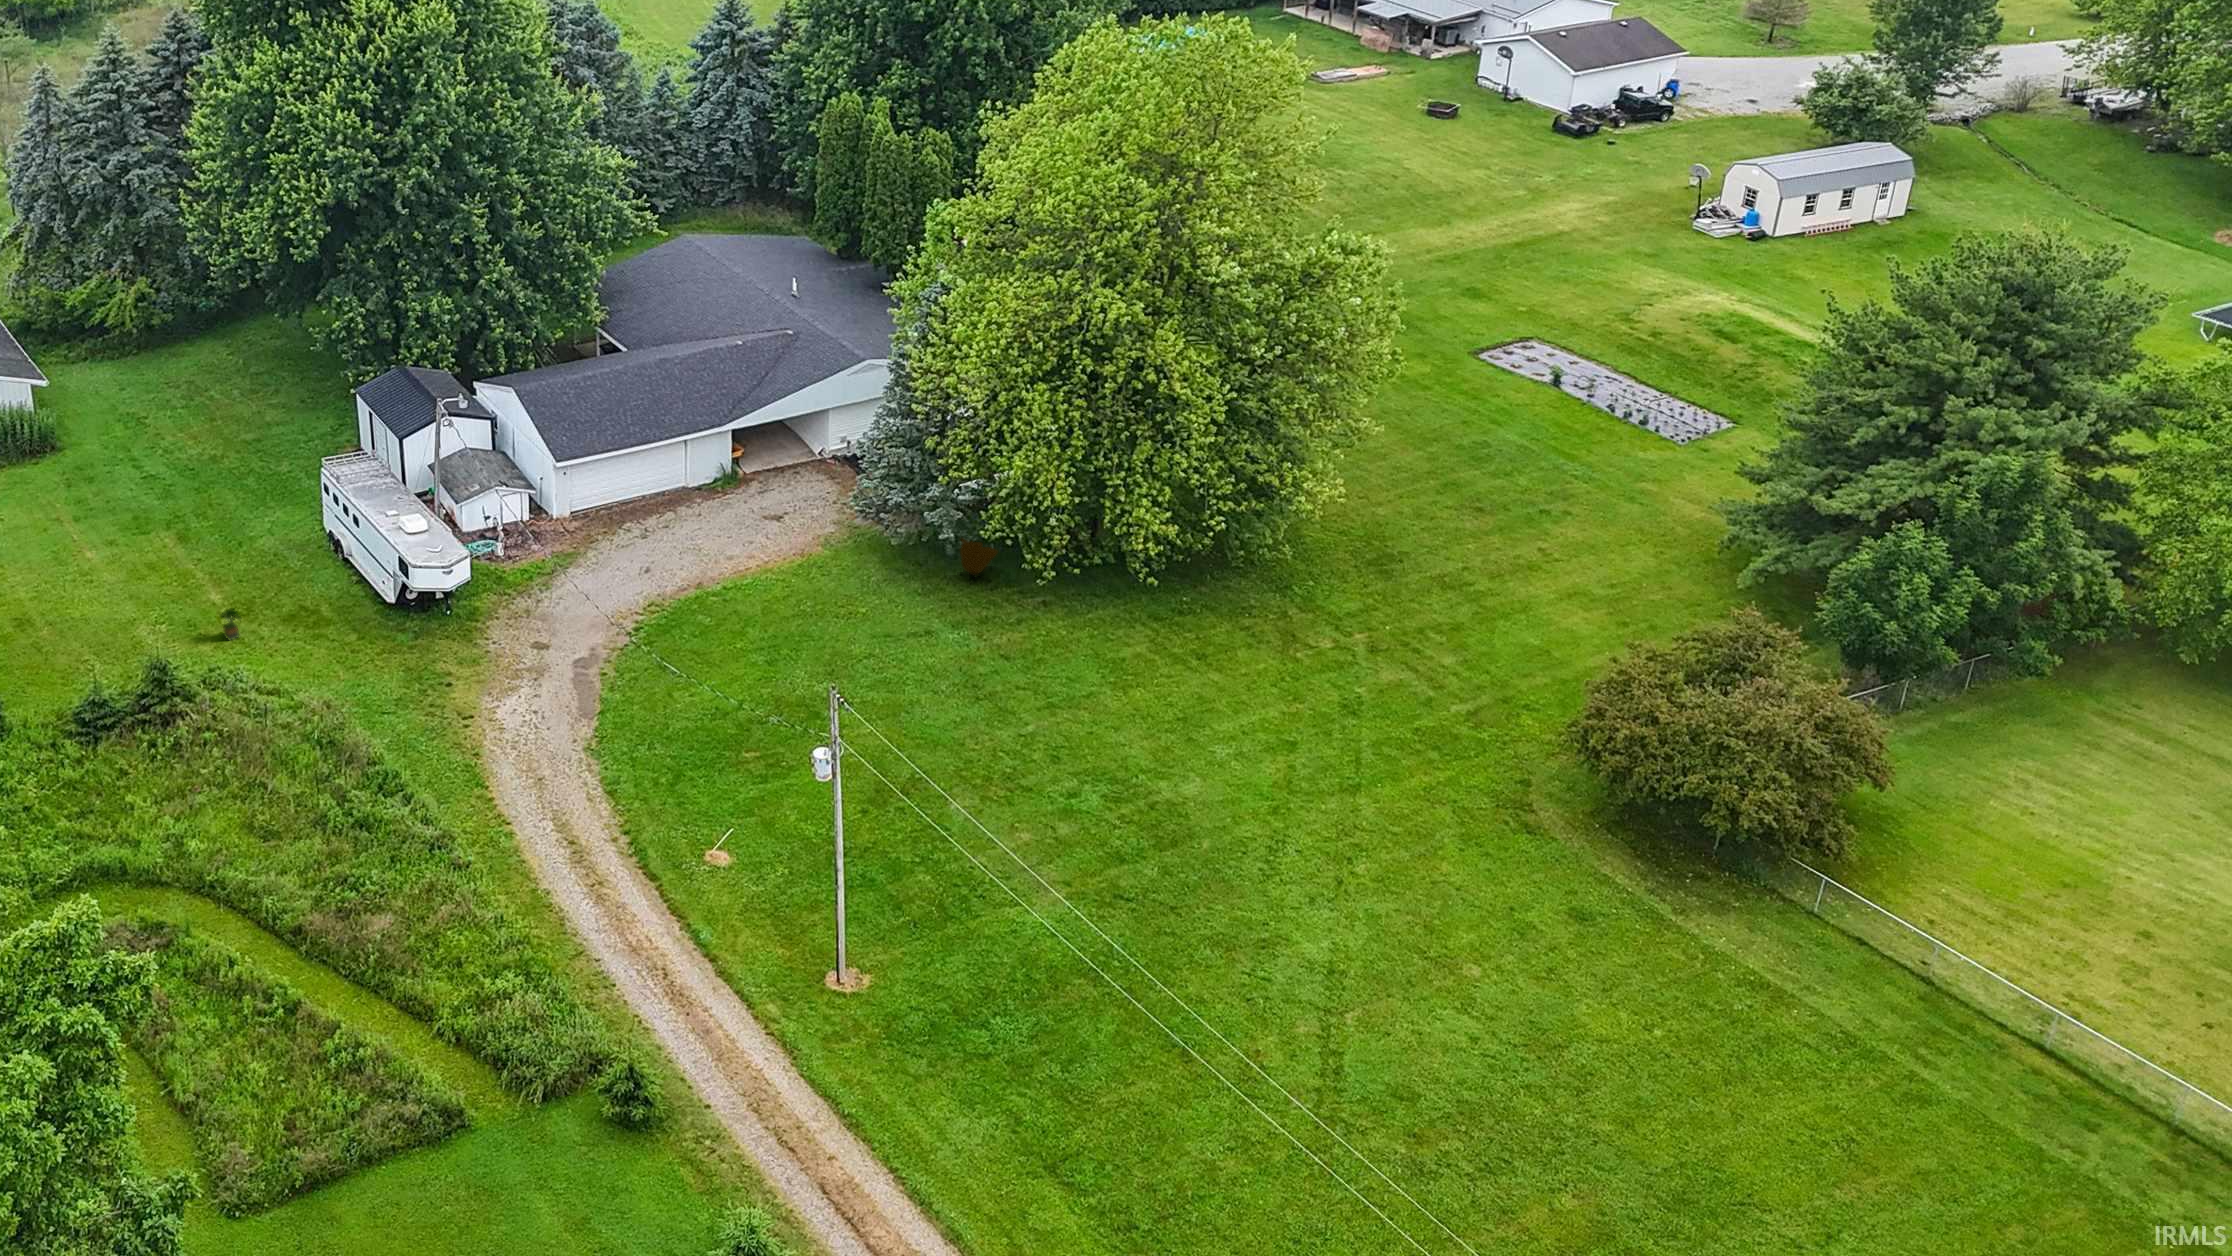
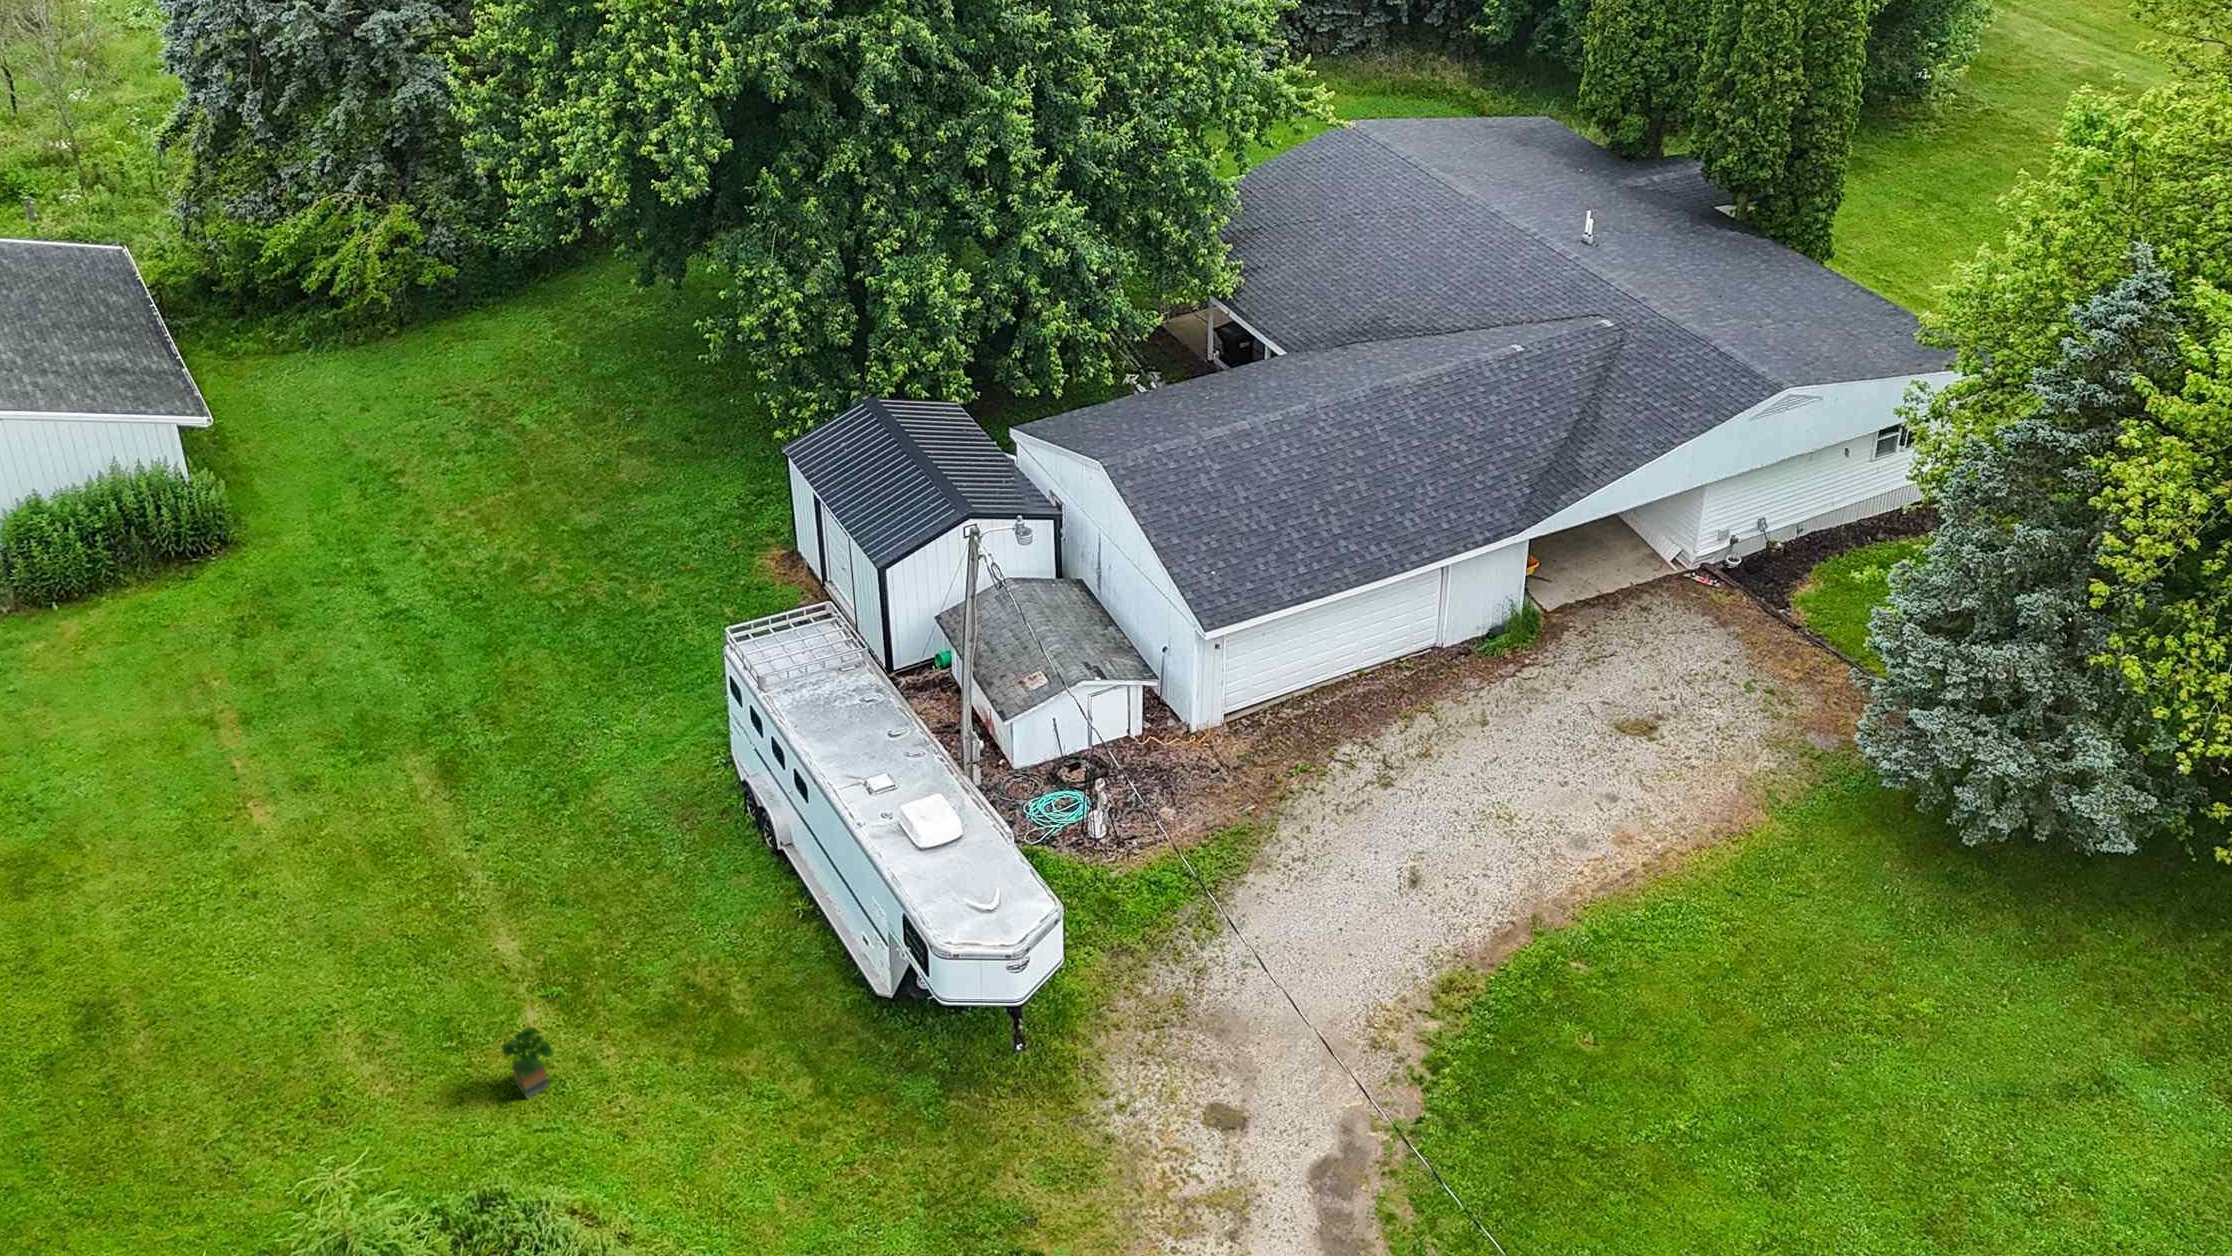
lounge chair: present [960,538,998,578] -> none [2085,823,2173,924]

